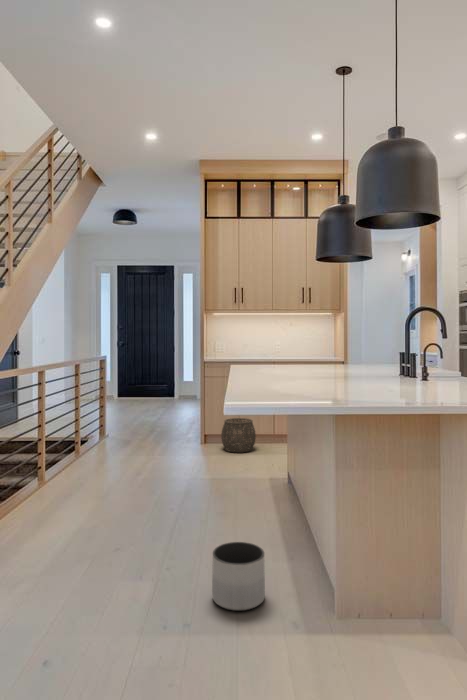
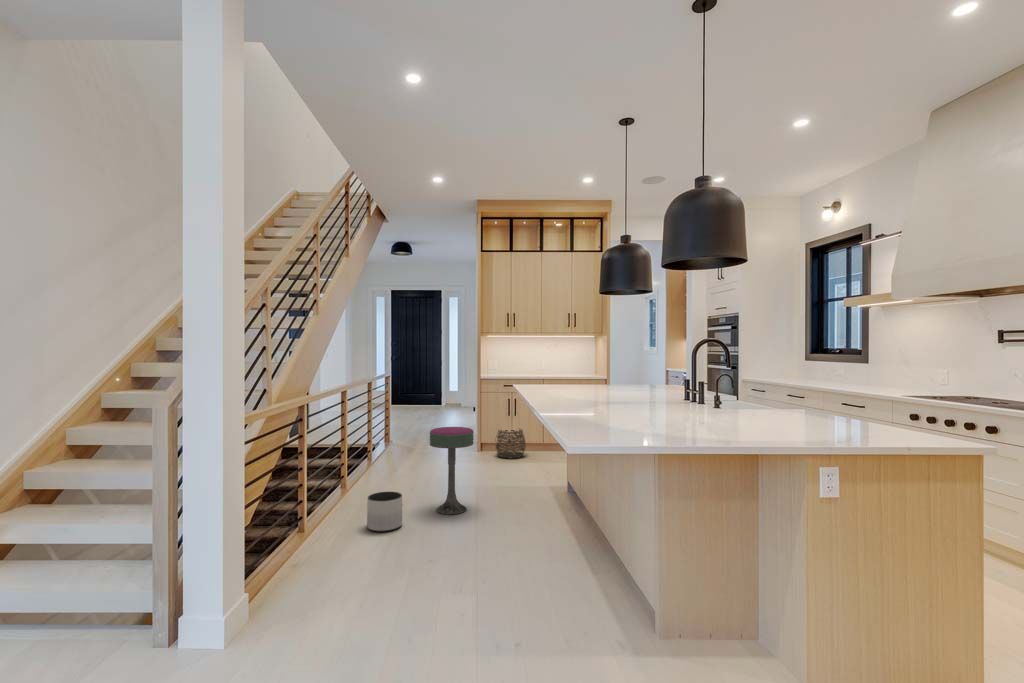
bar stool: none [149,421,201,526] -> present [430,427,474,515]
planter: present [212,542,265,611] -> present [367,491,402,532]

